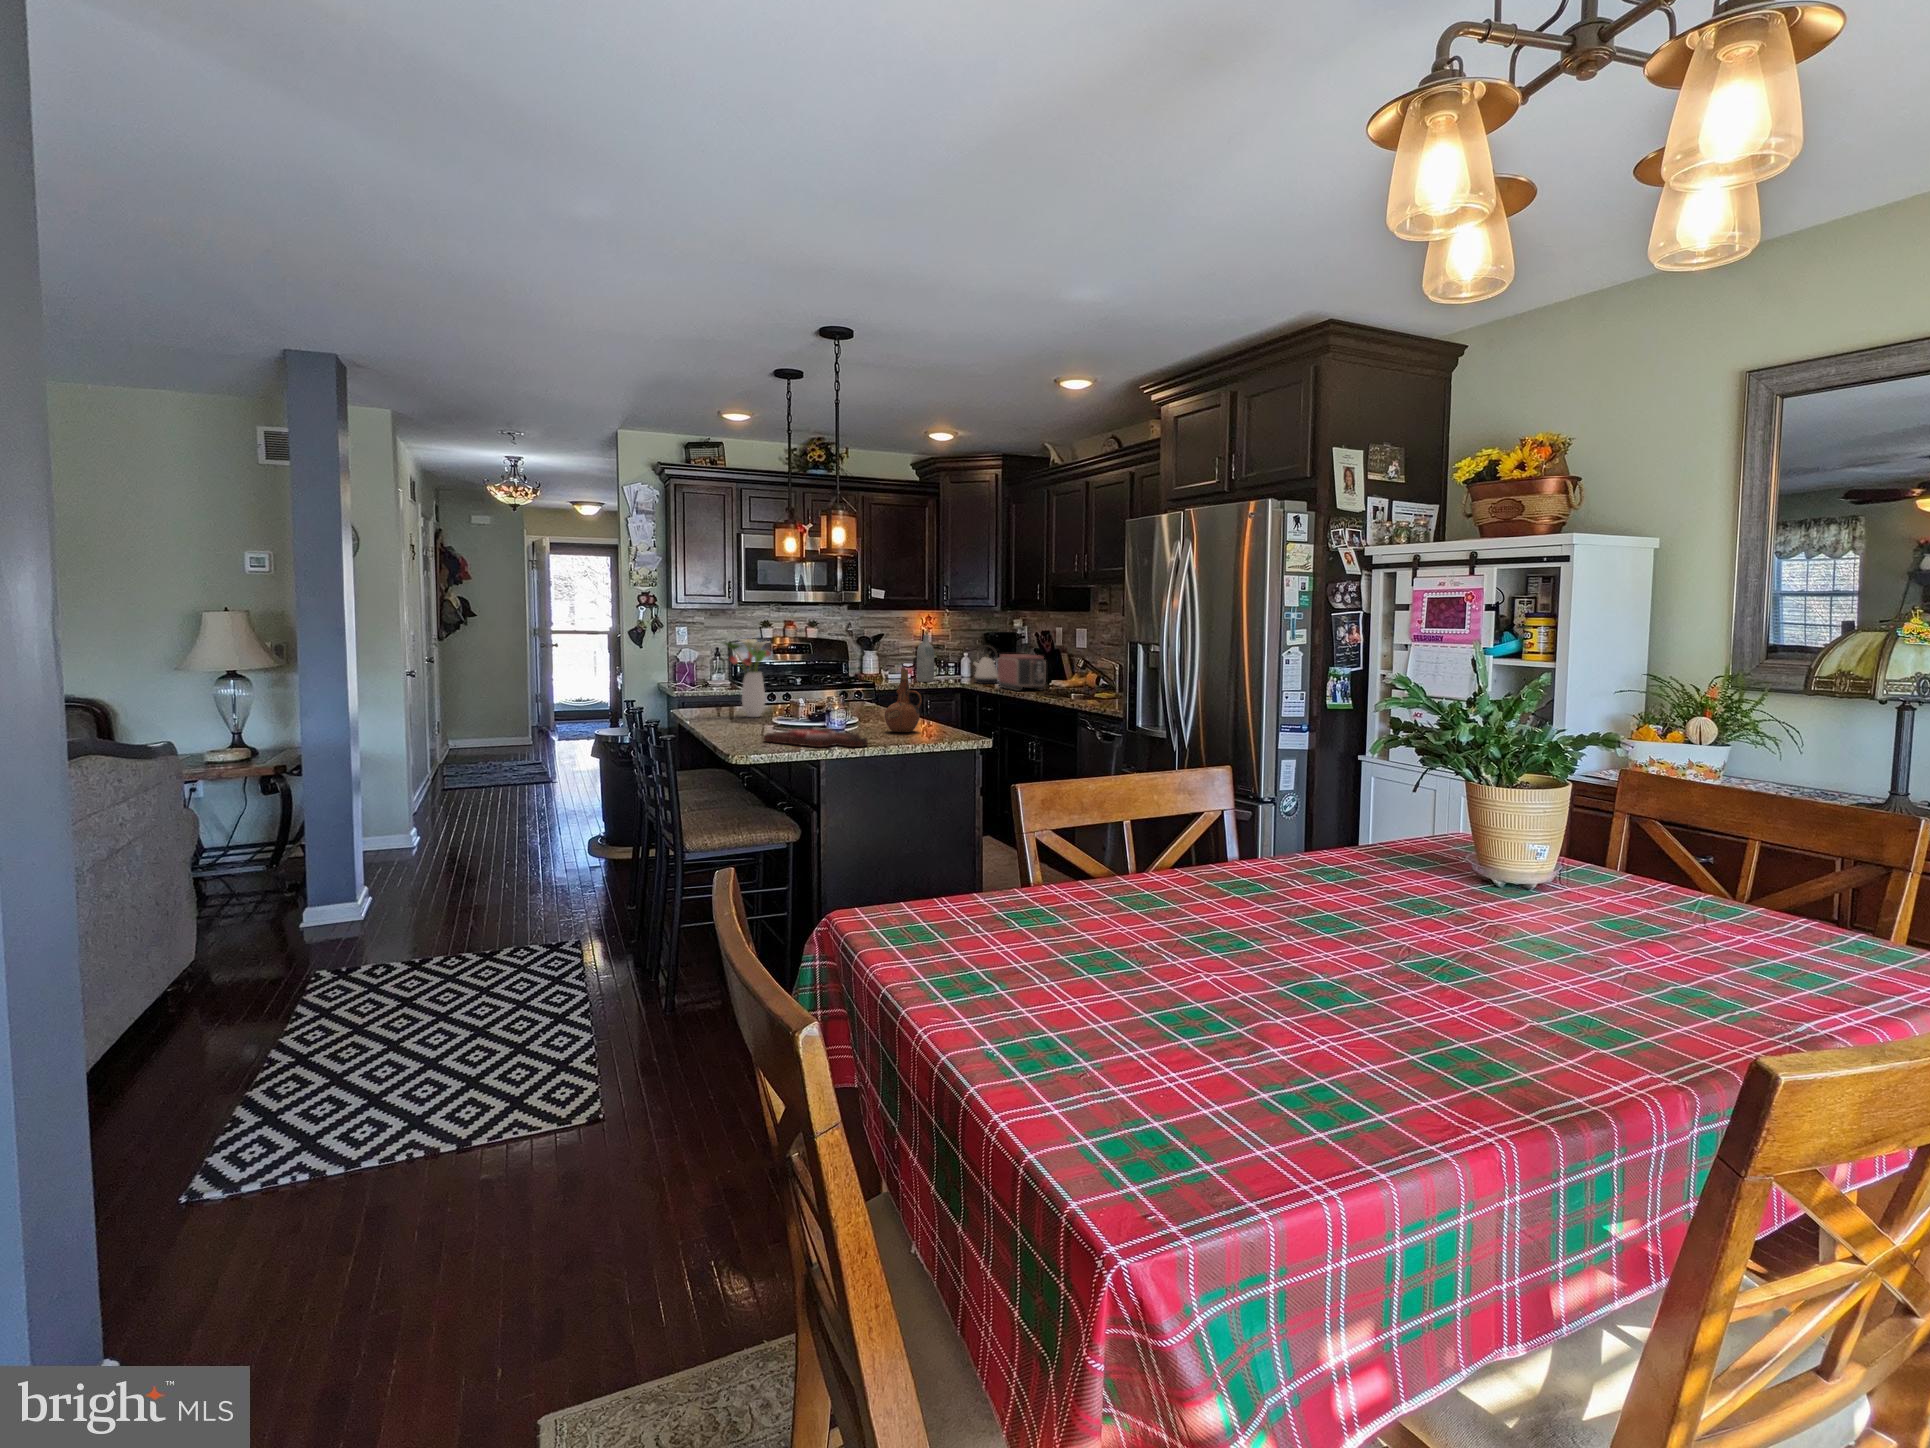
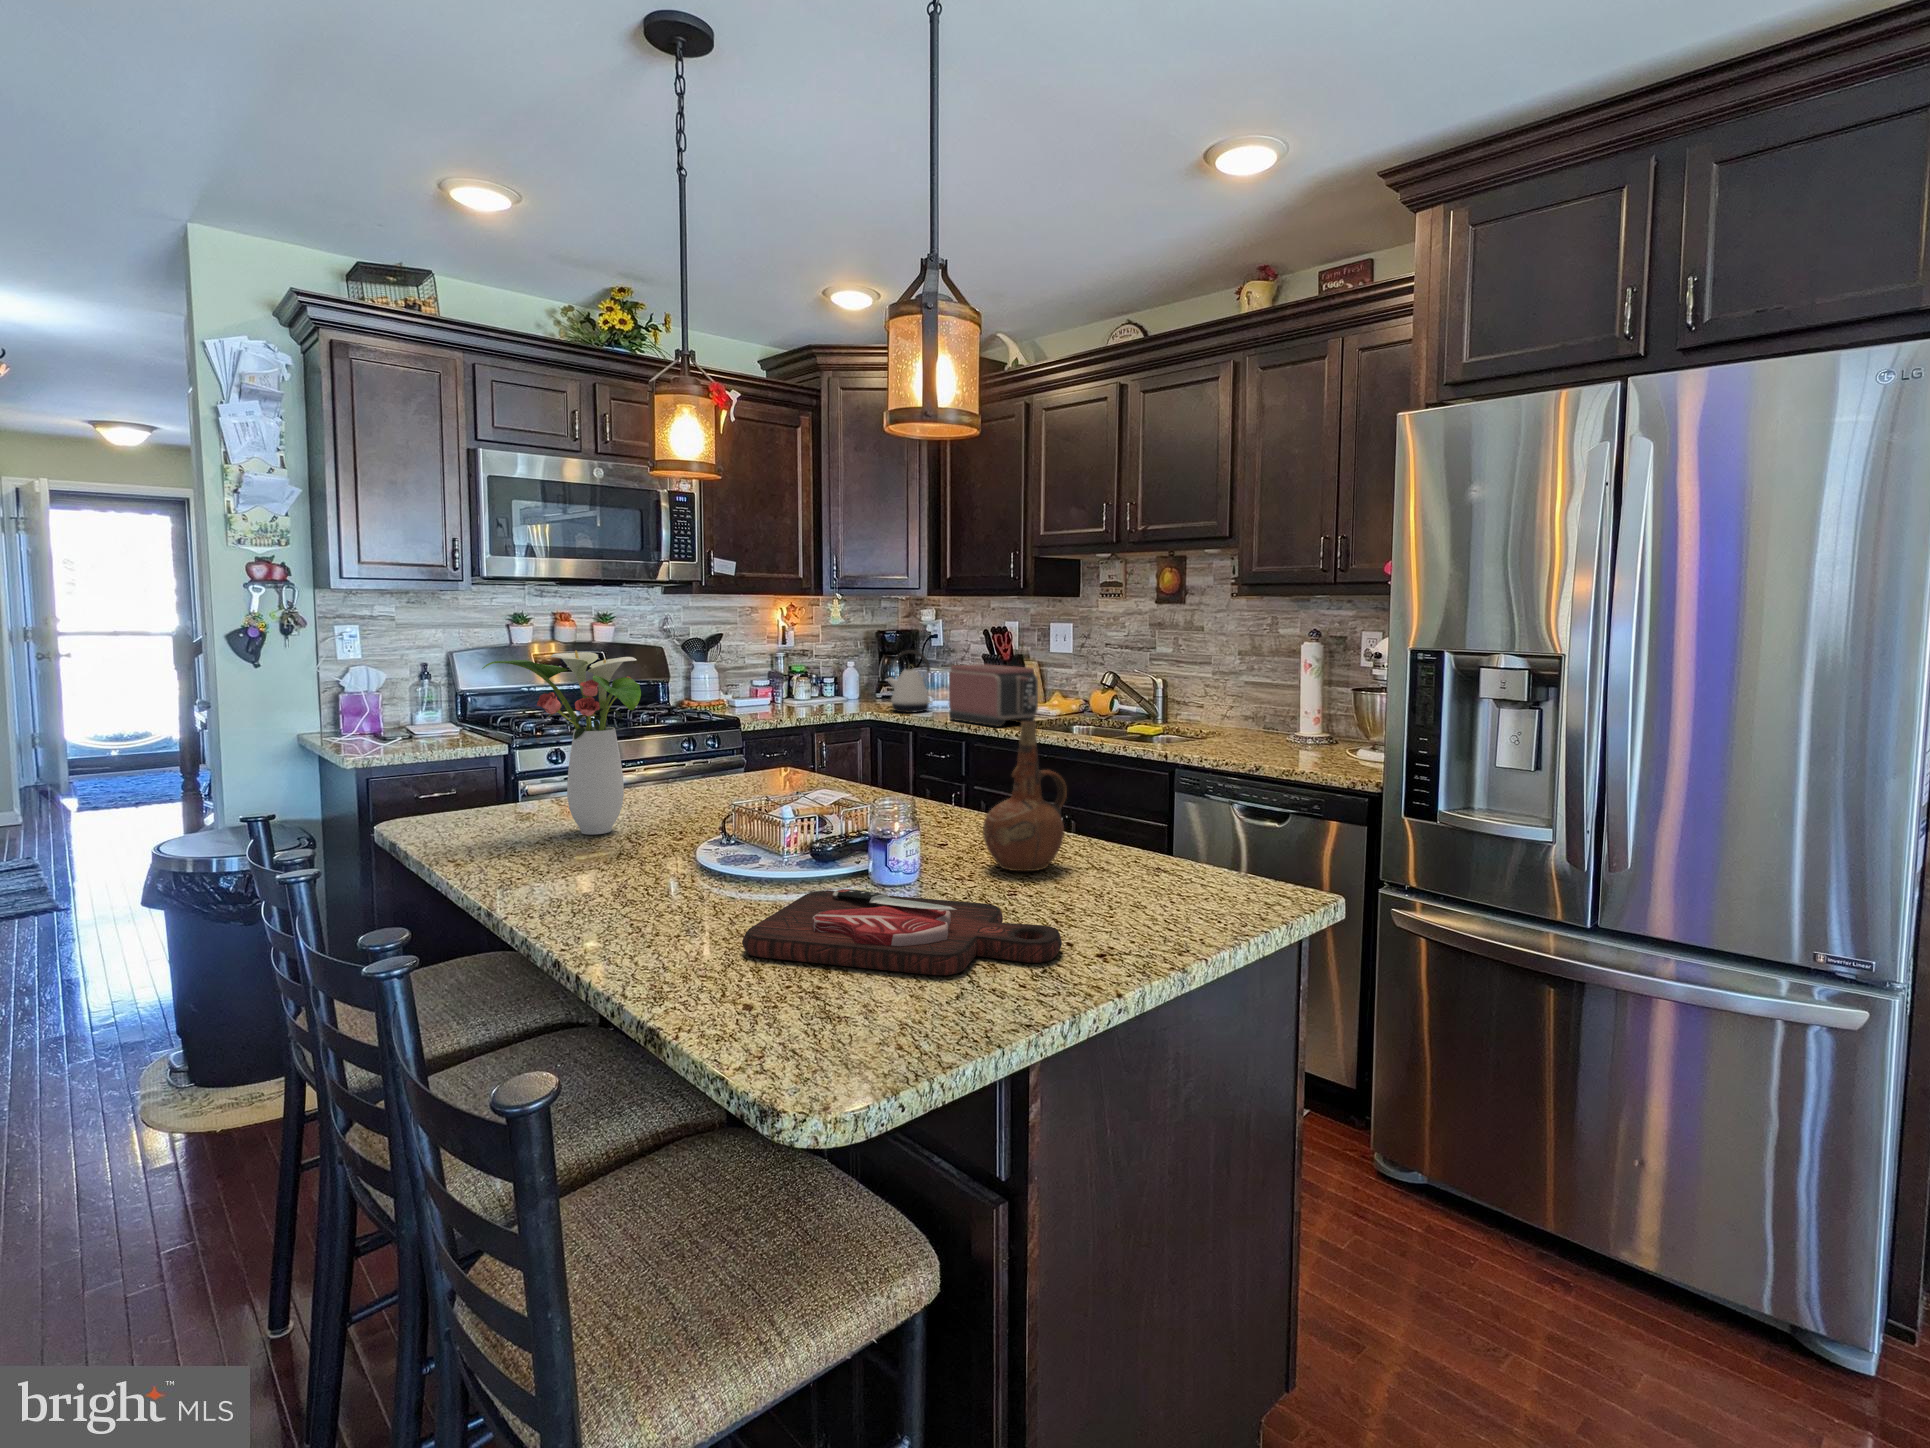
bottle: present [917,635,934,682] -> none [796,636,825,712]

